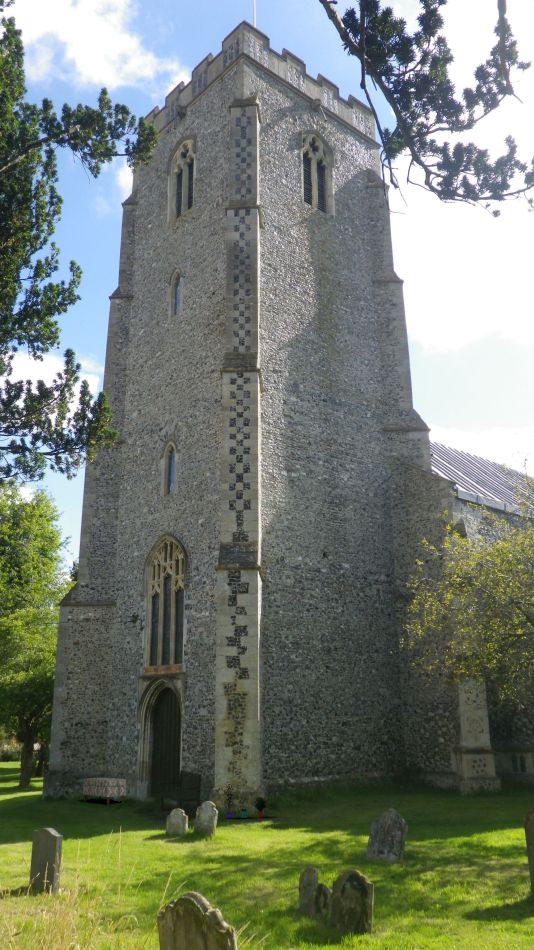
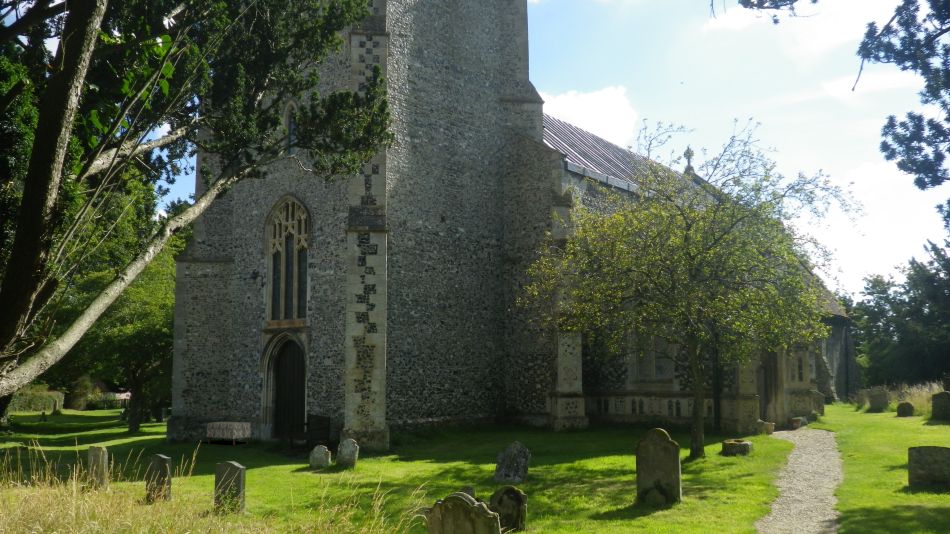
potted plant: present [224,782,267,818] -> none [351,422,392,454]

